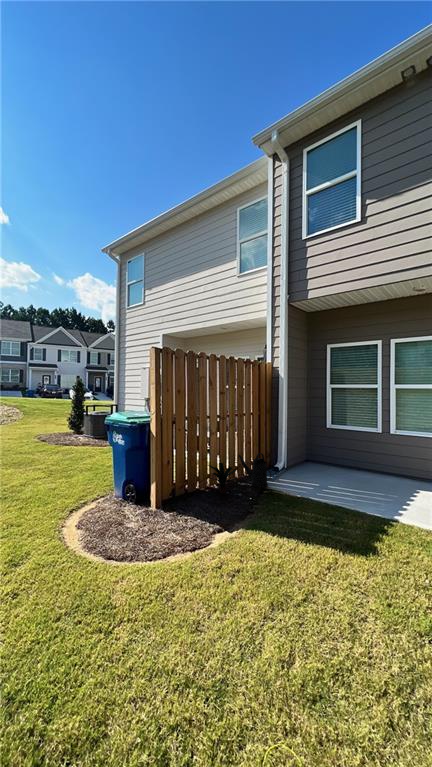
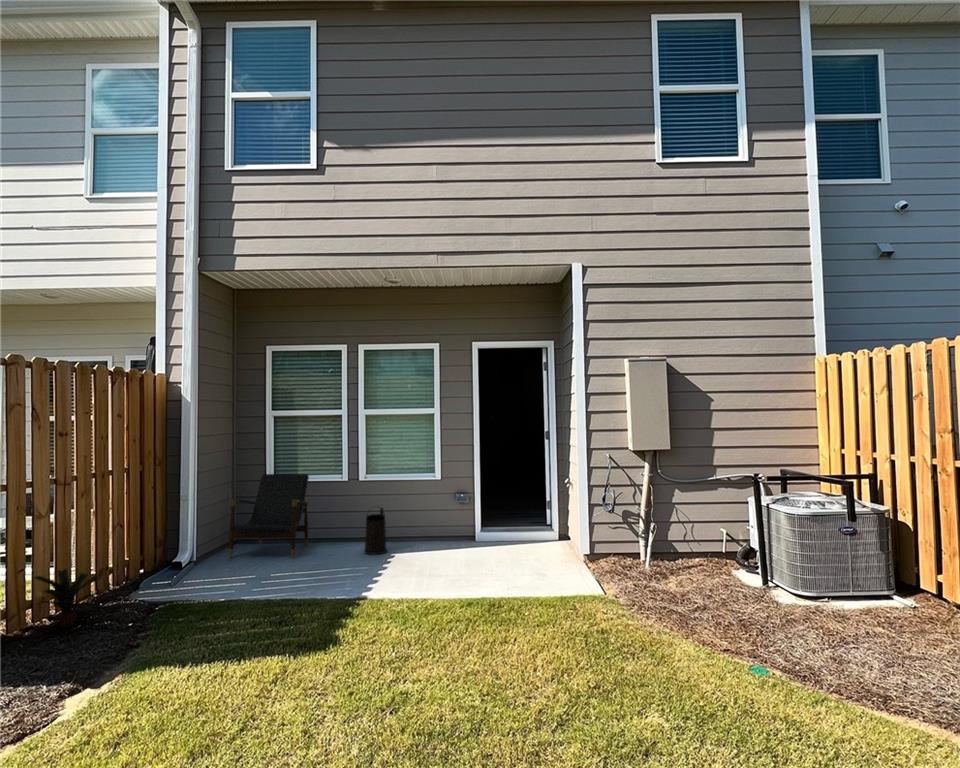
lounge chair: none [305,423,354,478] -> present [229,474,309,558]
watering can: present [238,453,271,488] -> present [364,508,387,554]

